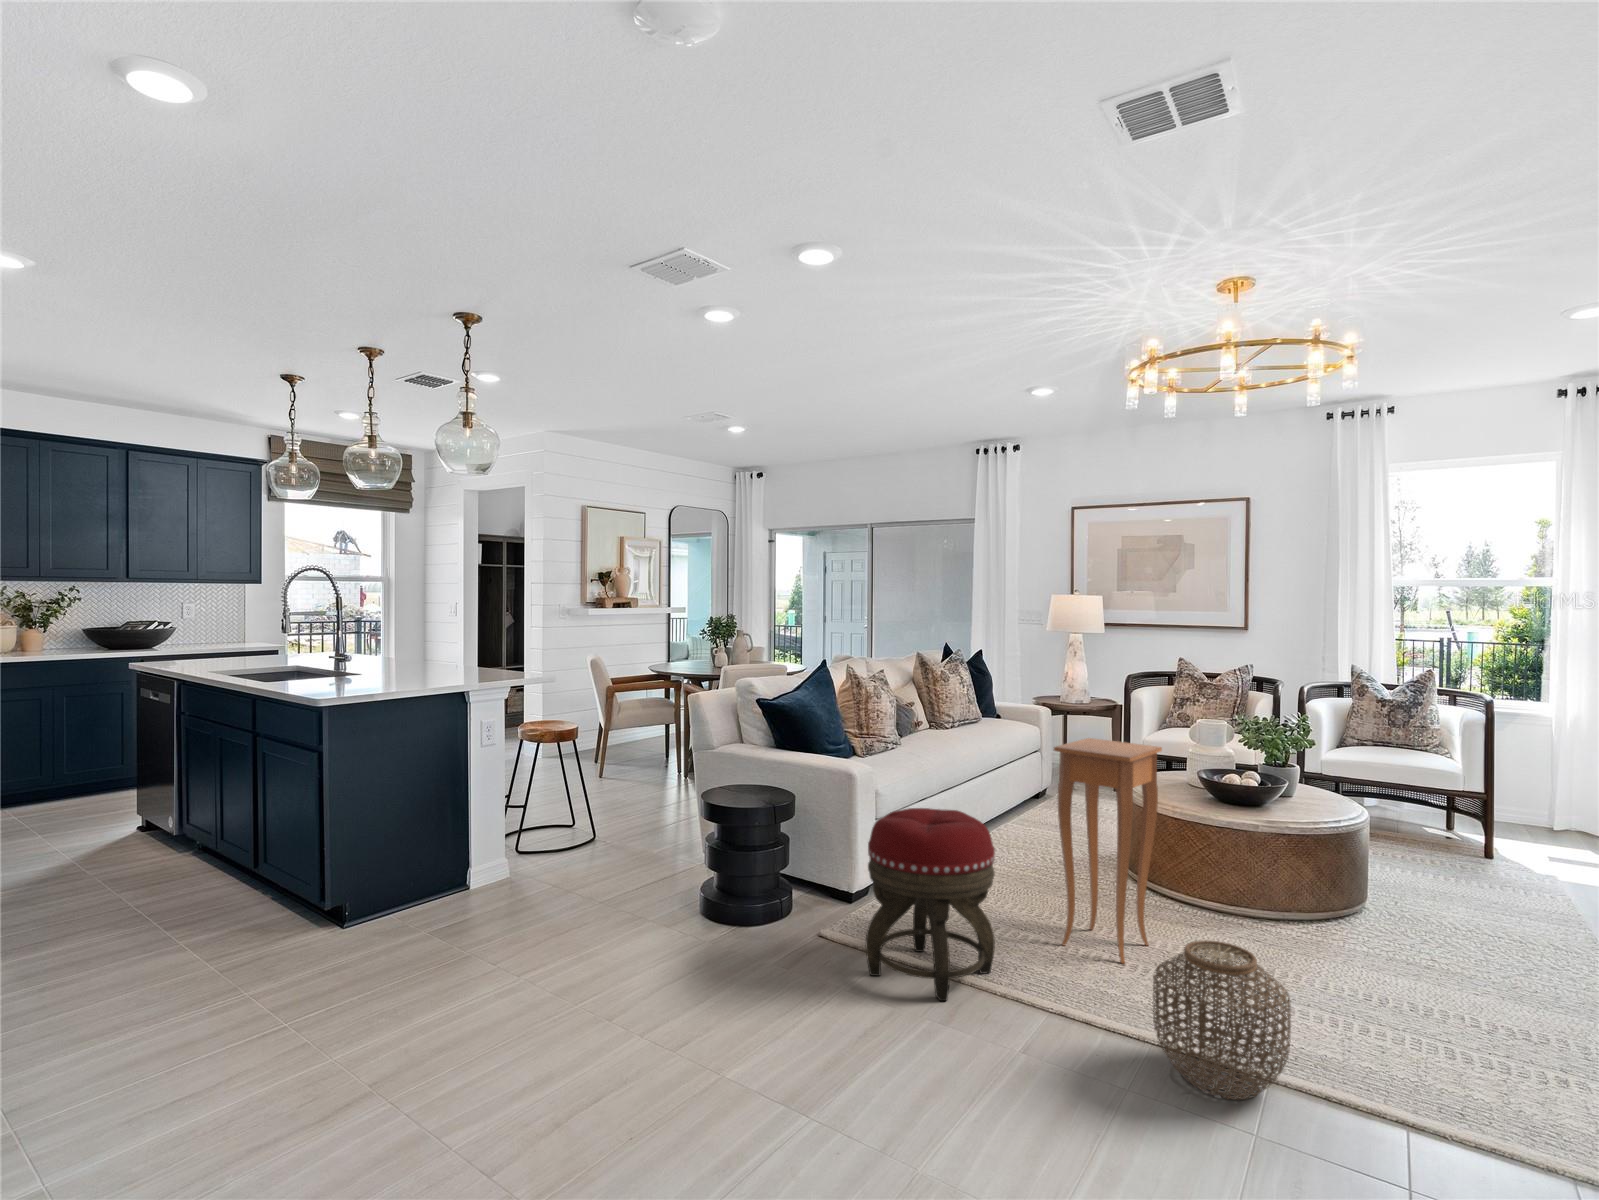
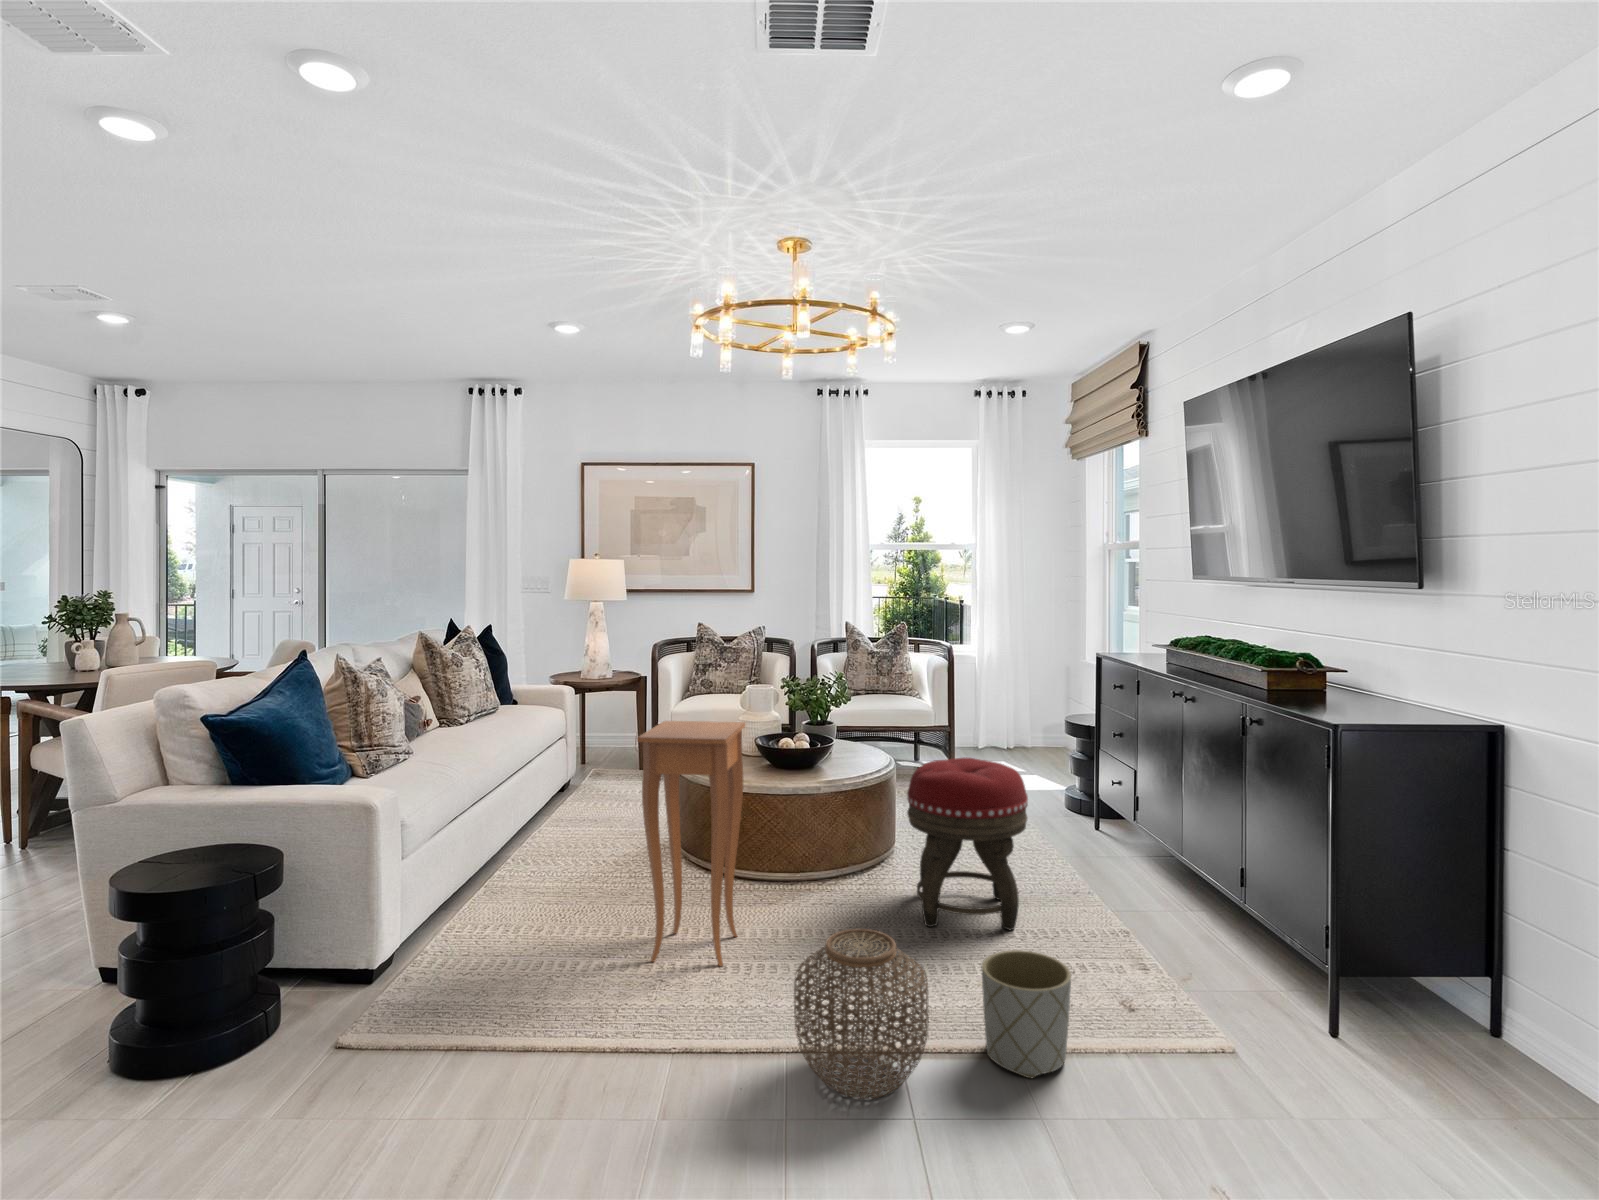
footstool: present [866,808,995,1001] -> present [907,757,1028,930]
planter: none [1363,1007,1474,1141] -> present [982,950,1071,1078]

